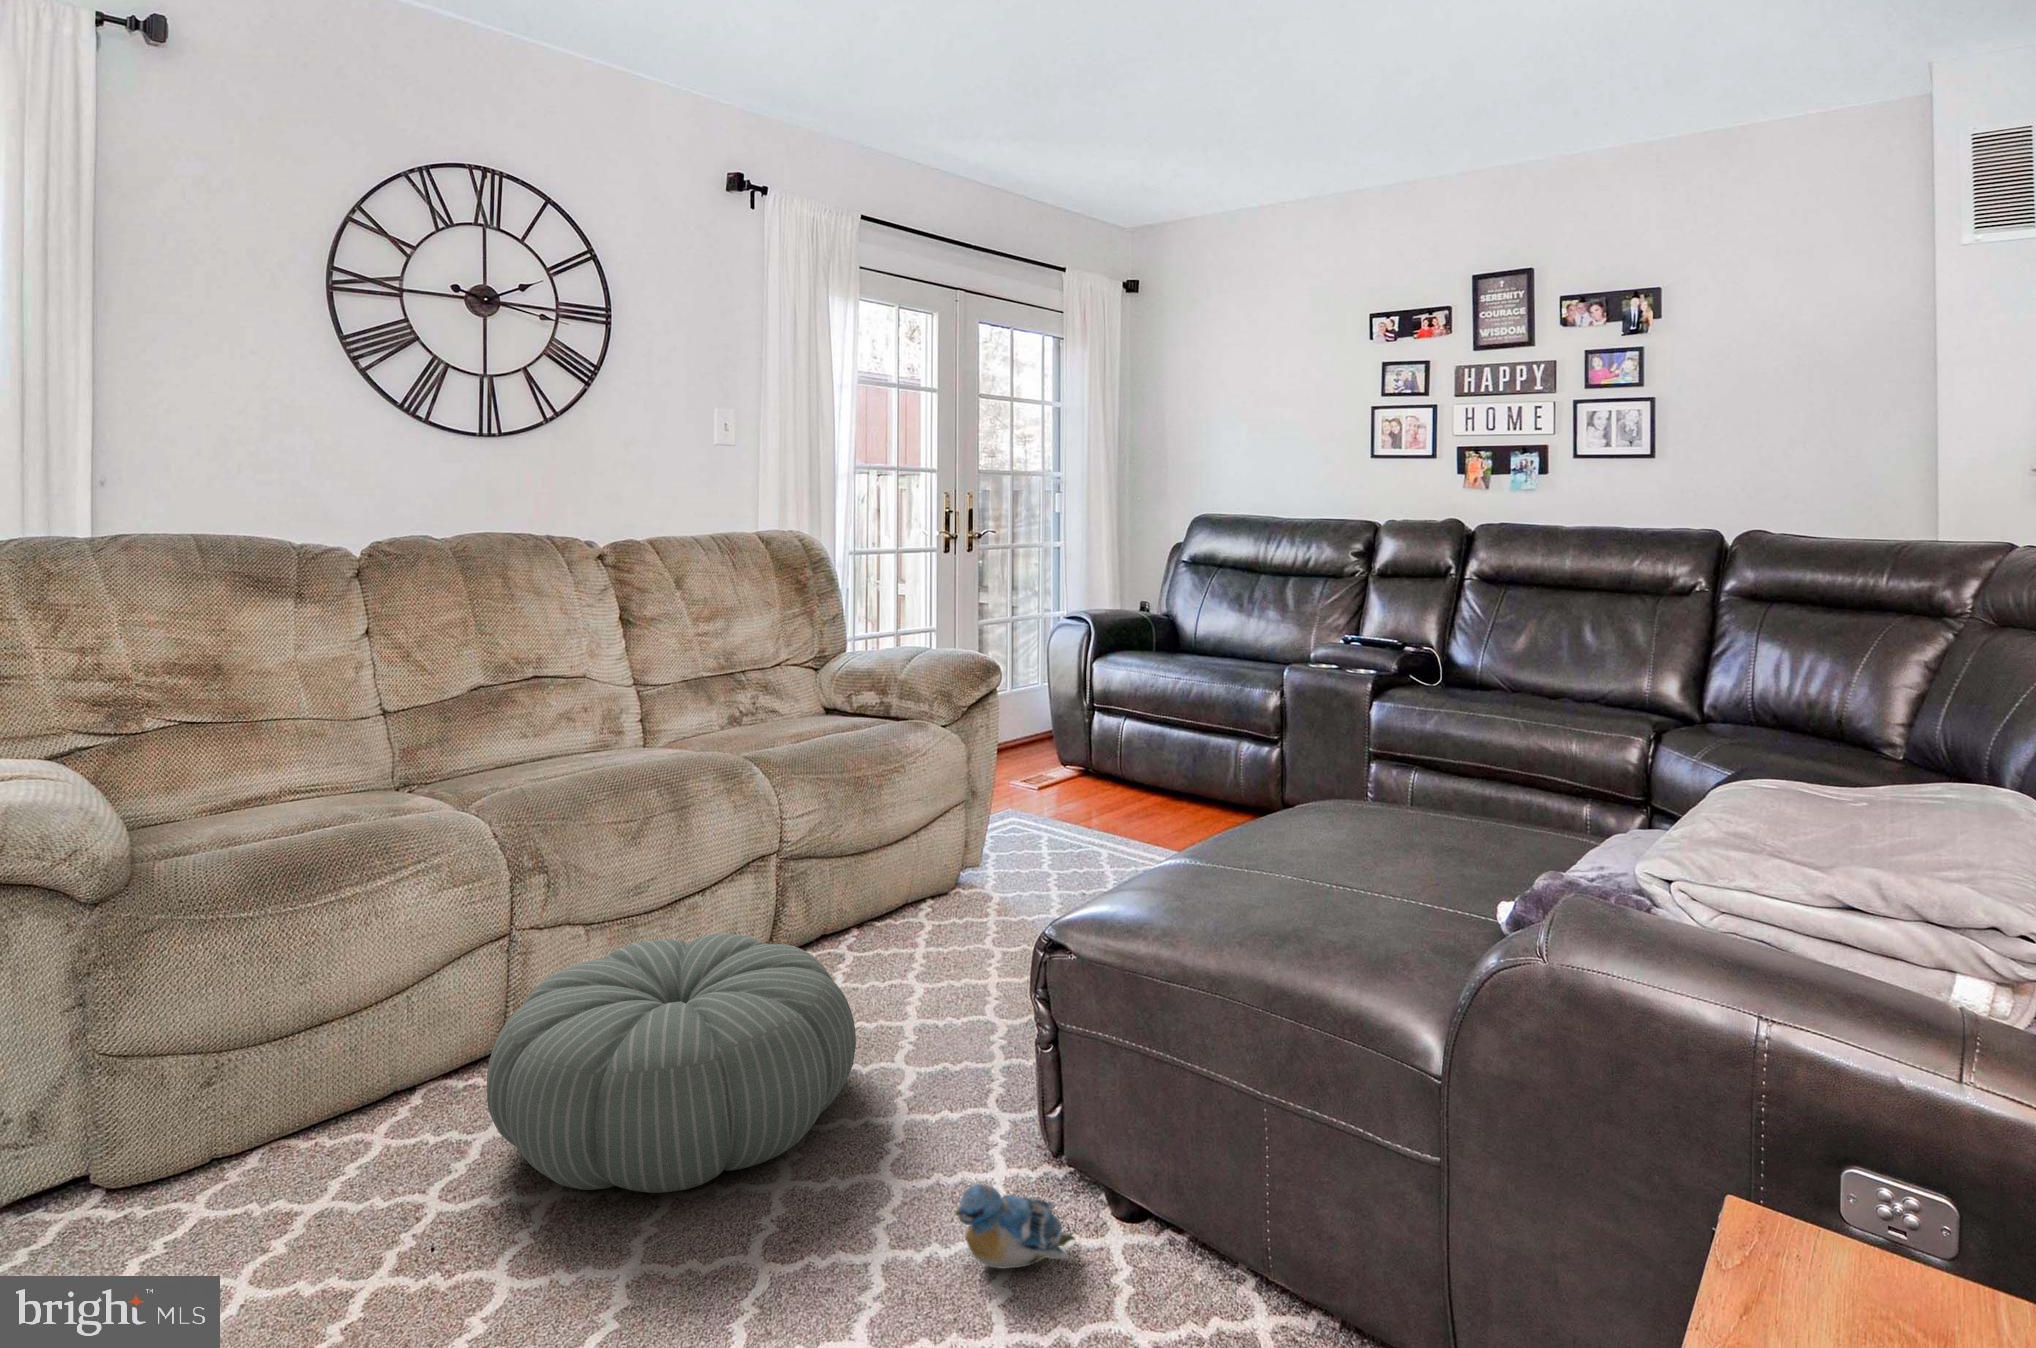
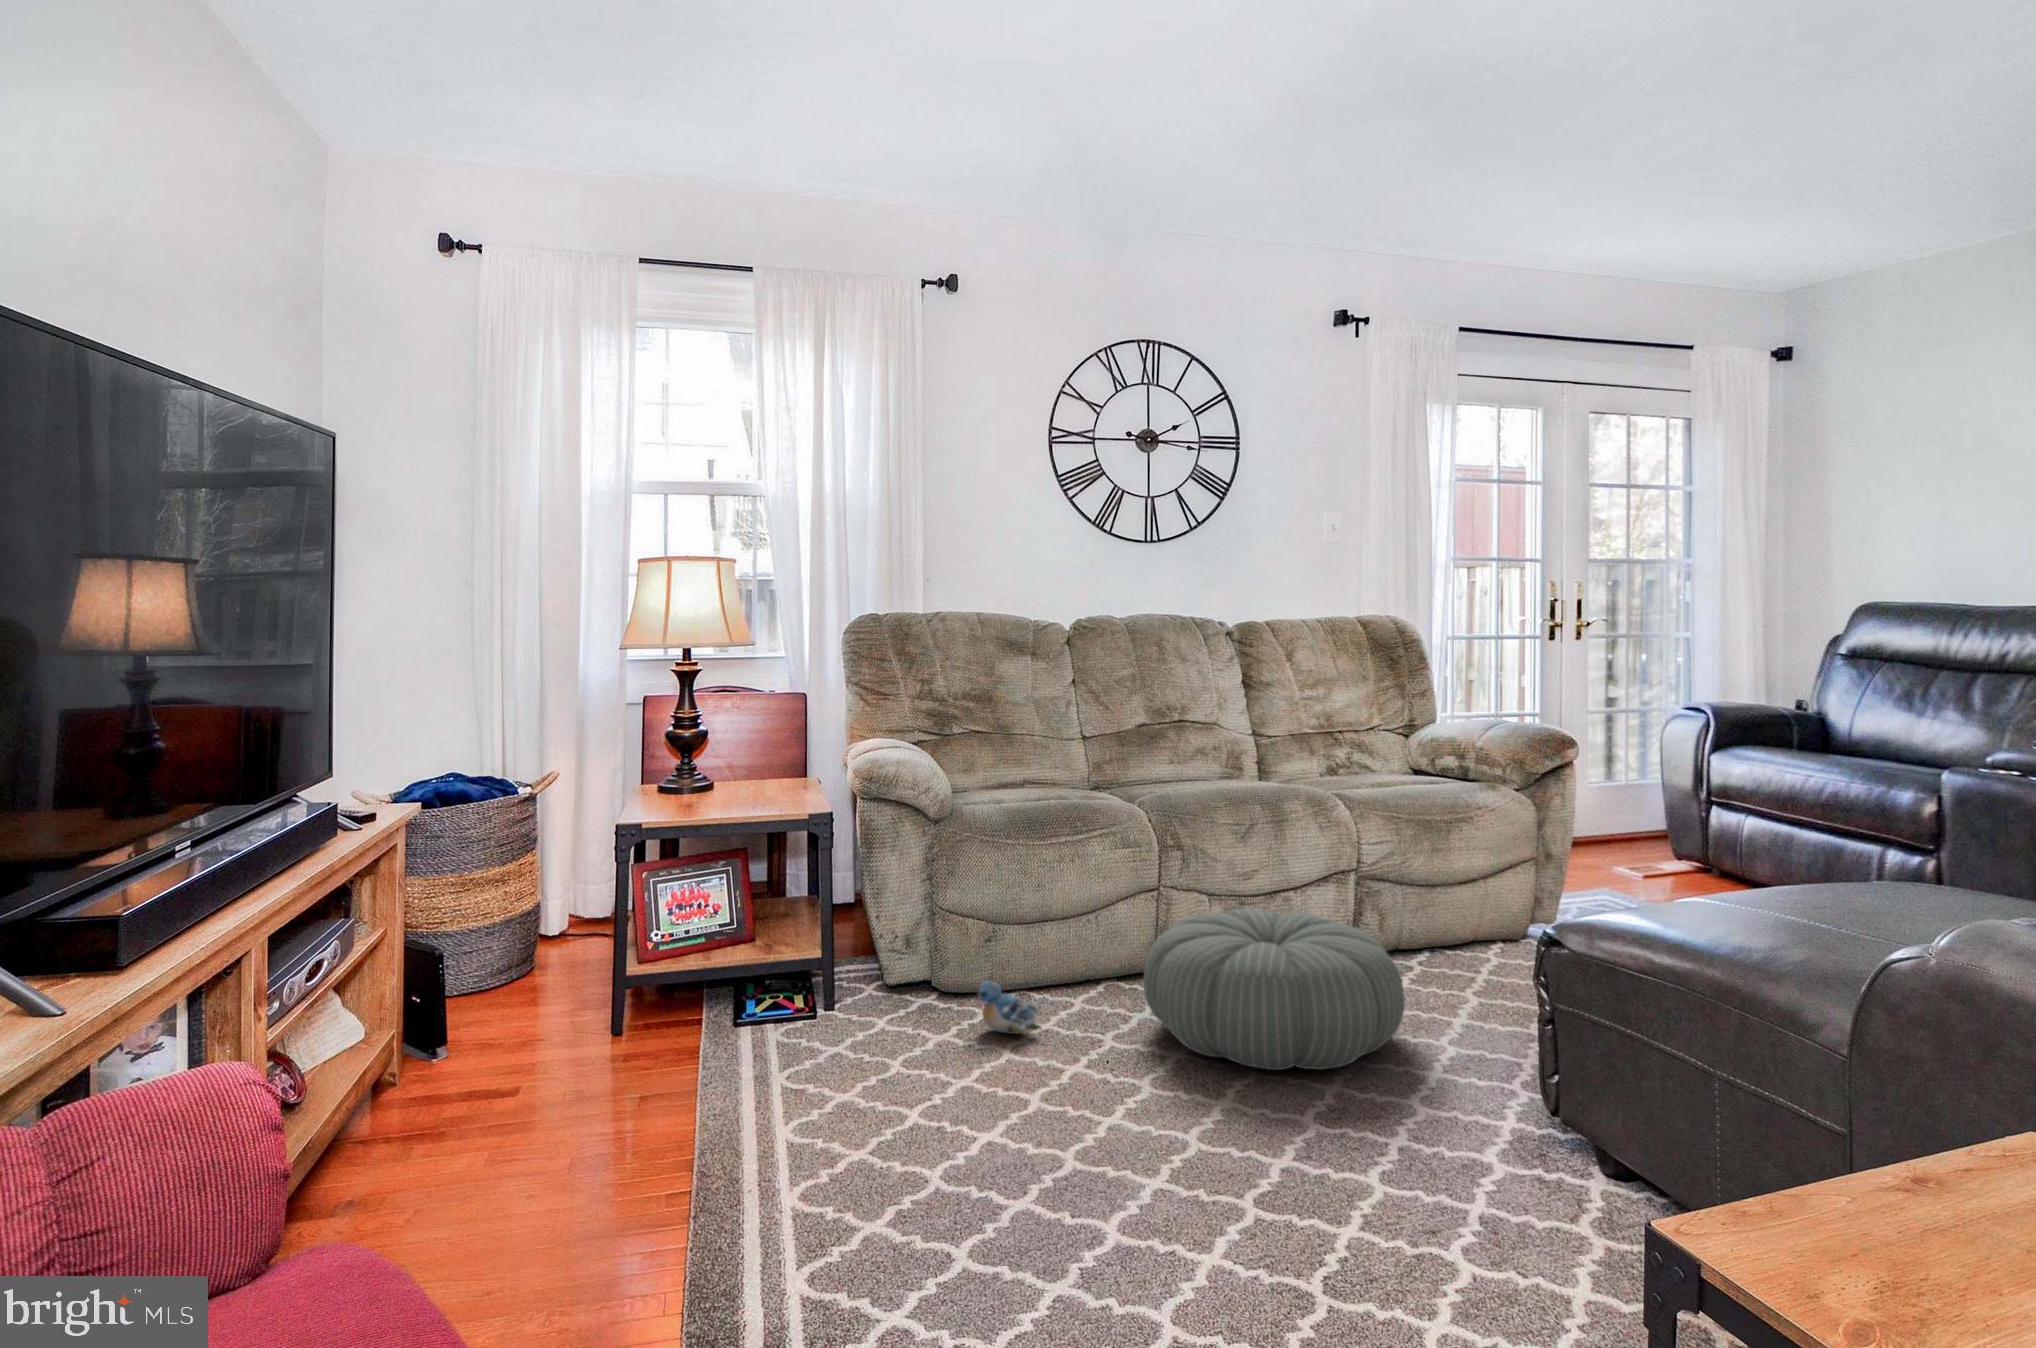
plush toy: present [955,1184,1075,1269] -> present [977,981,1042,1034]

